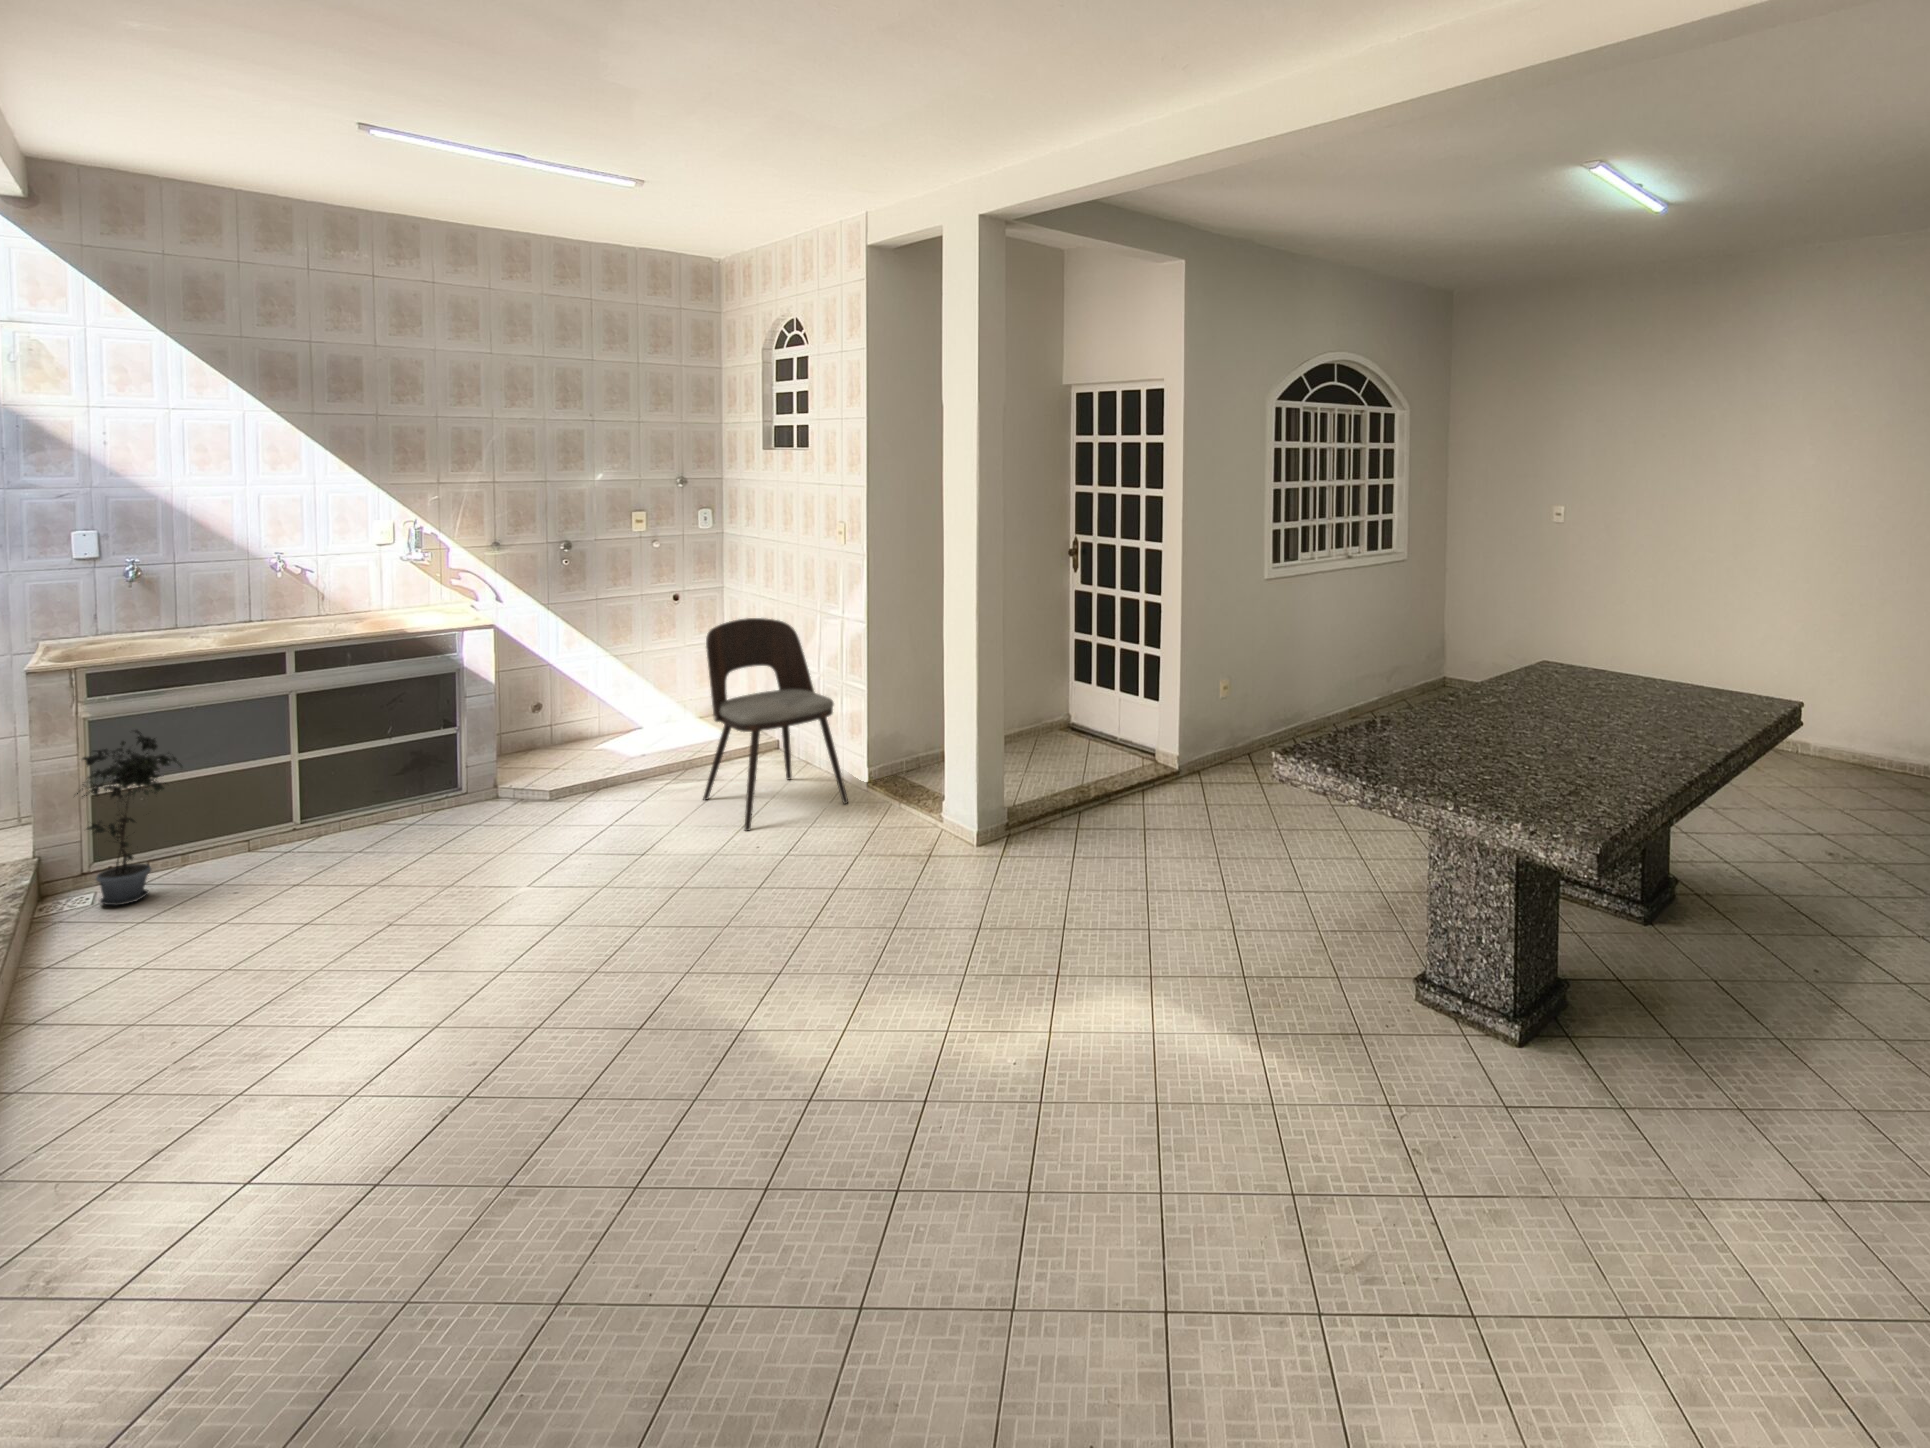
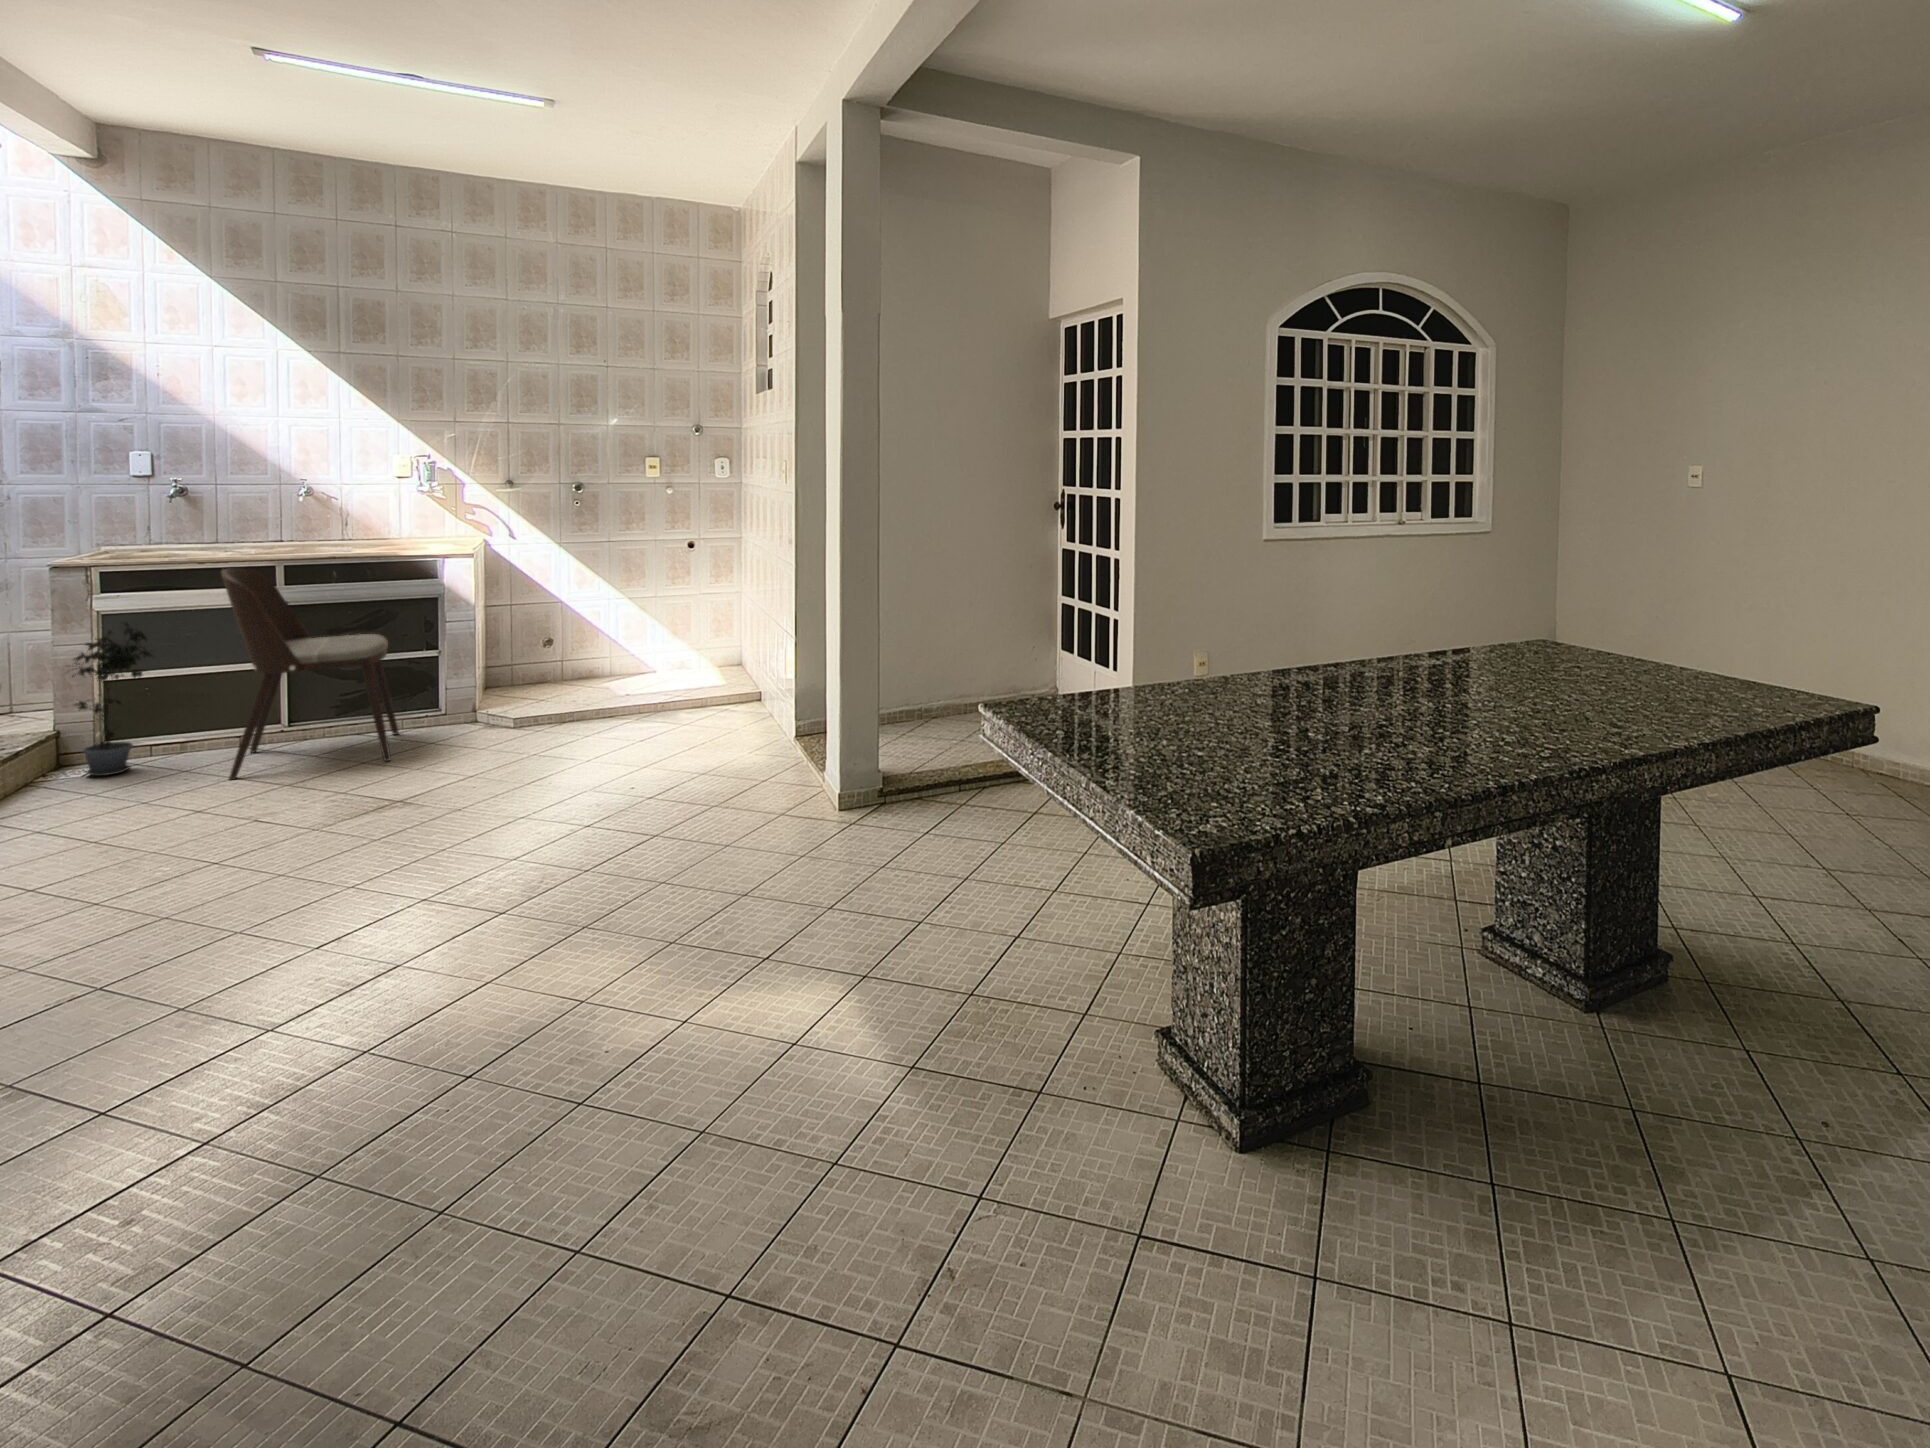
dining chair: present [703,618,848,831] -> present [221,568,399,780]

